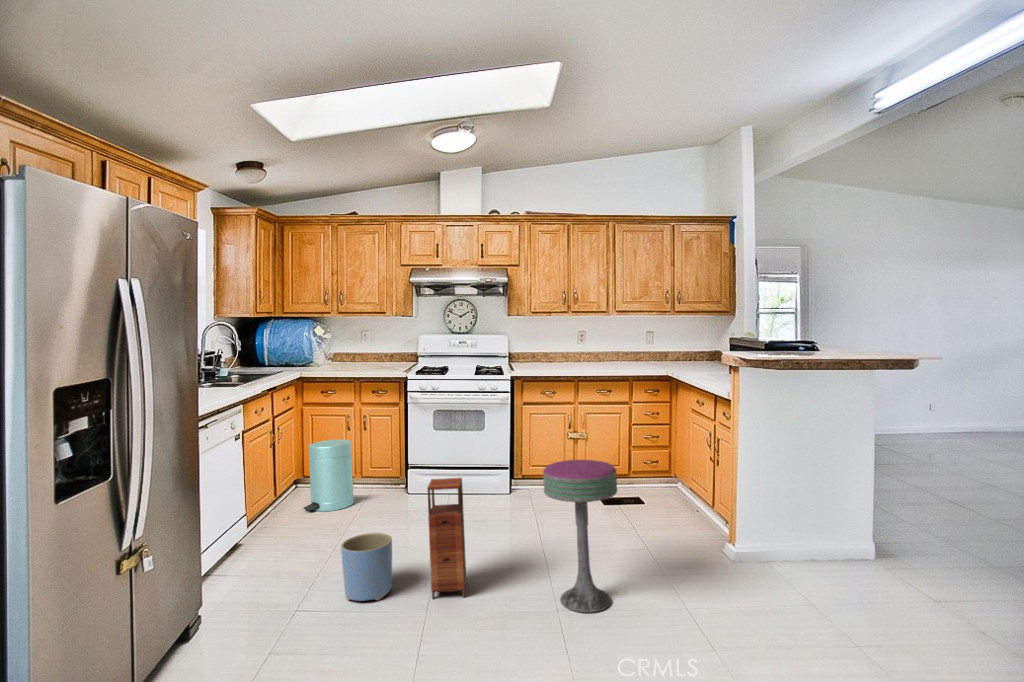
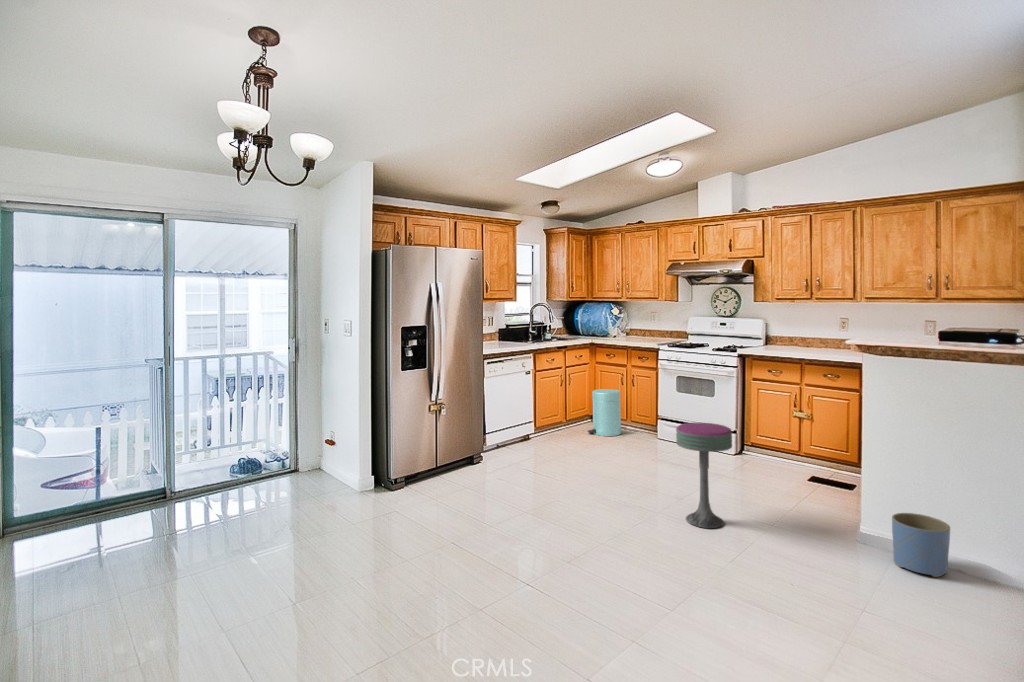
storage cabinet: present [427,478,467,599] -> none [611,420,641,497]
planter: present [341,533,392,601] -> present [892,513,950,577]

